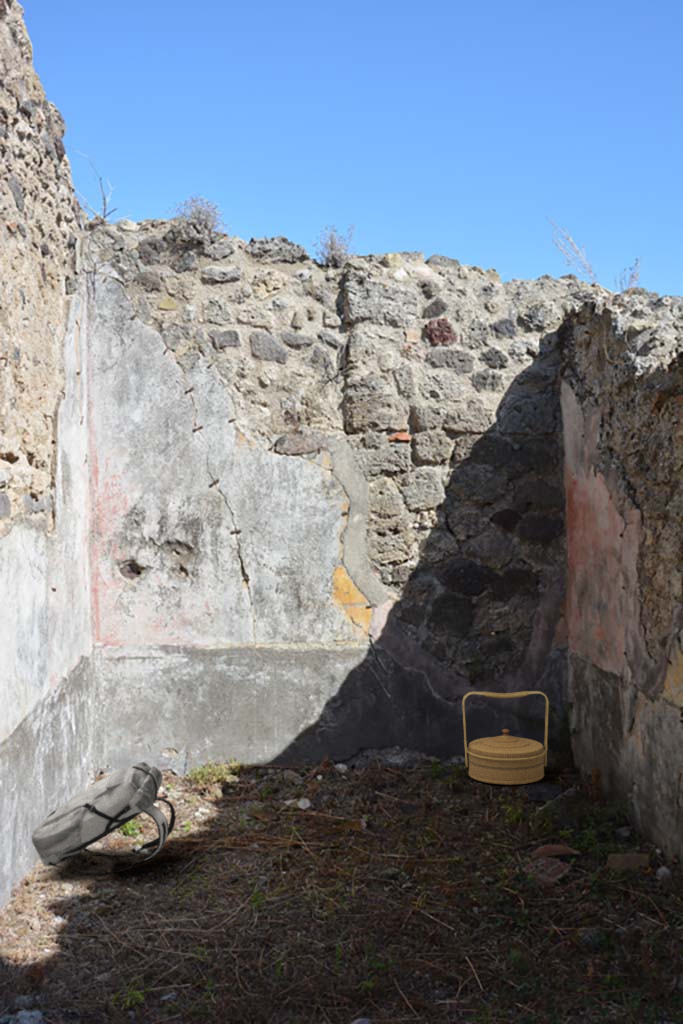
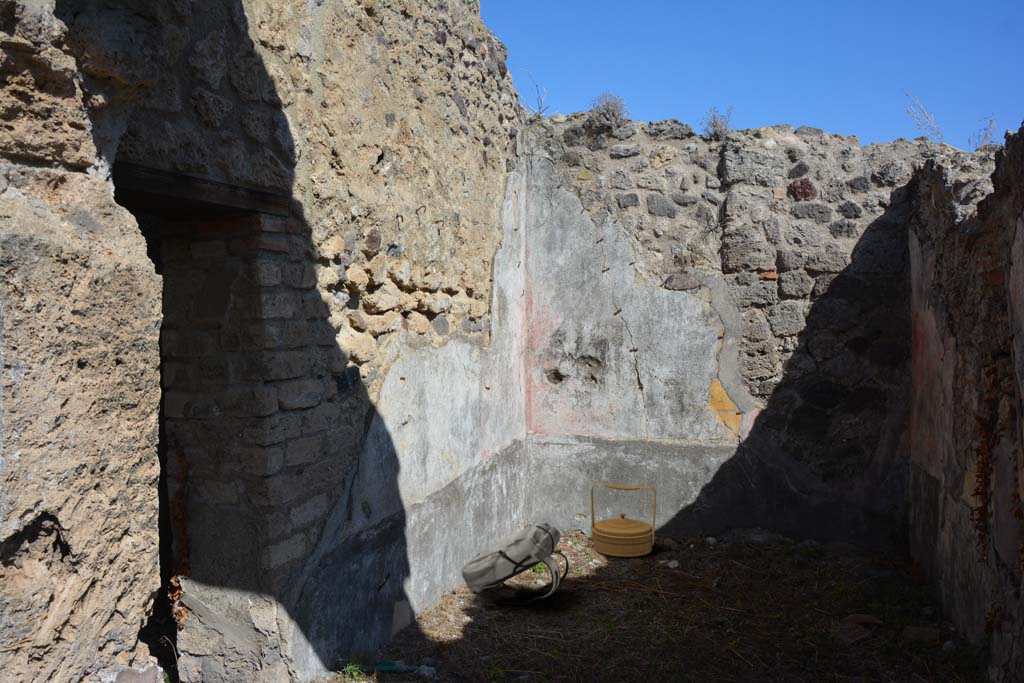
woven basket: present [462,691,549,785] -> present [590,483,656,557]

